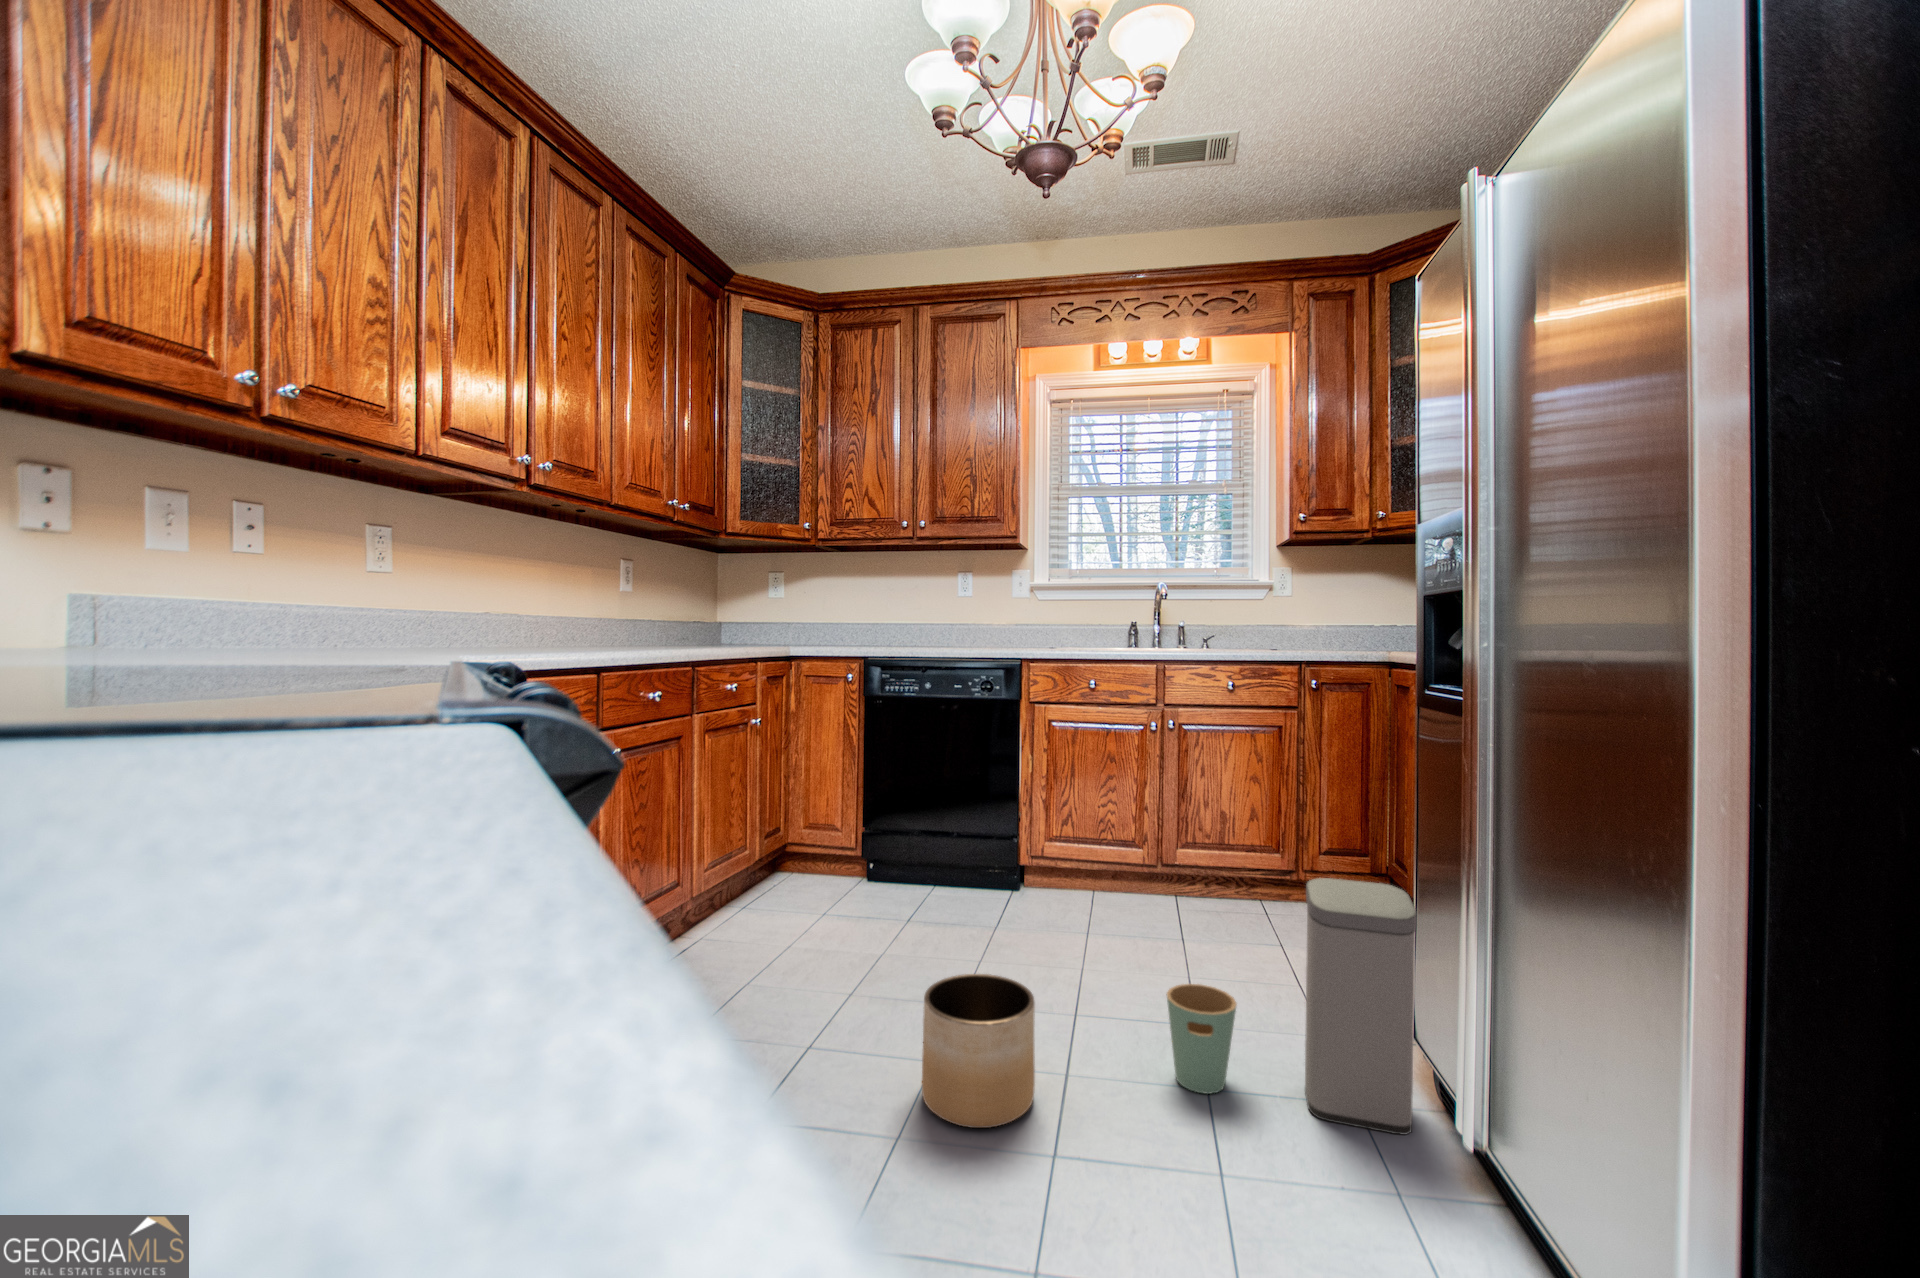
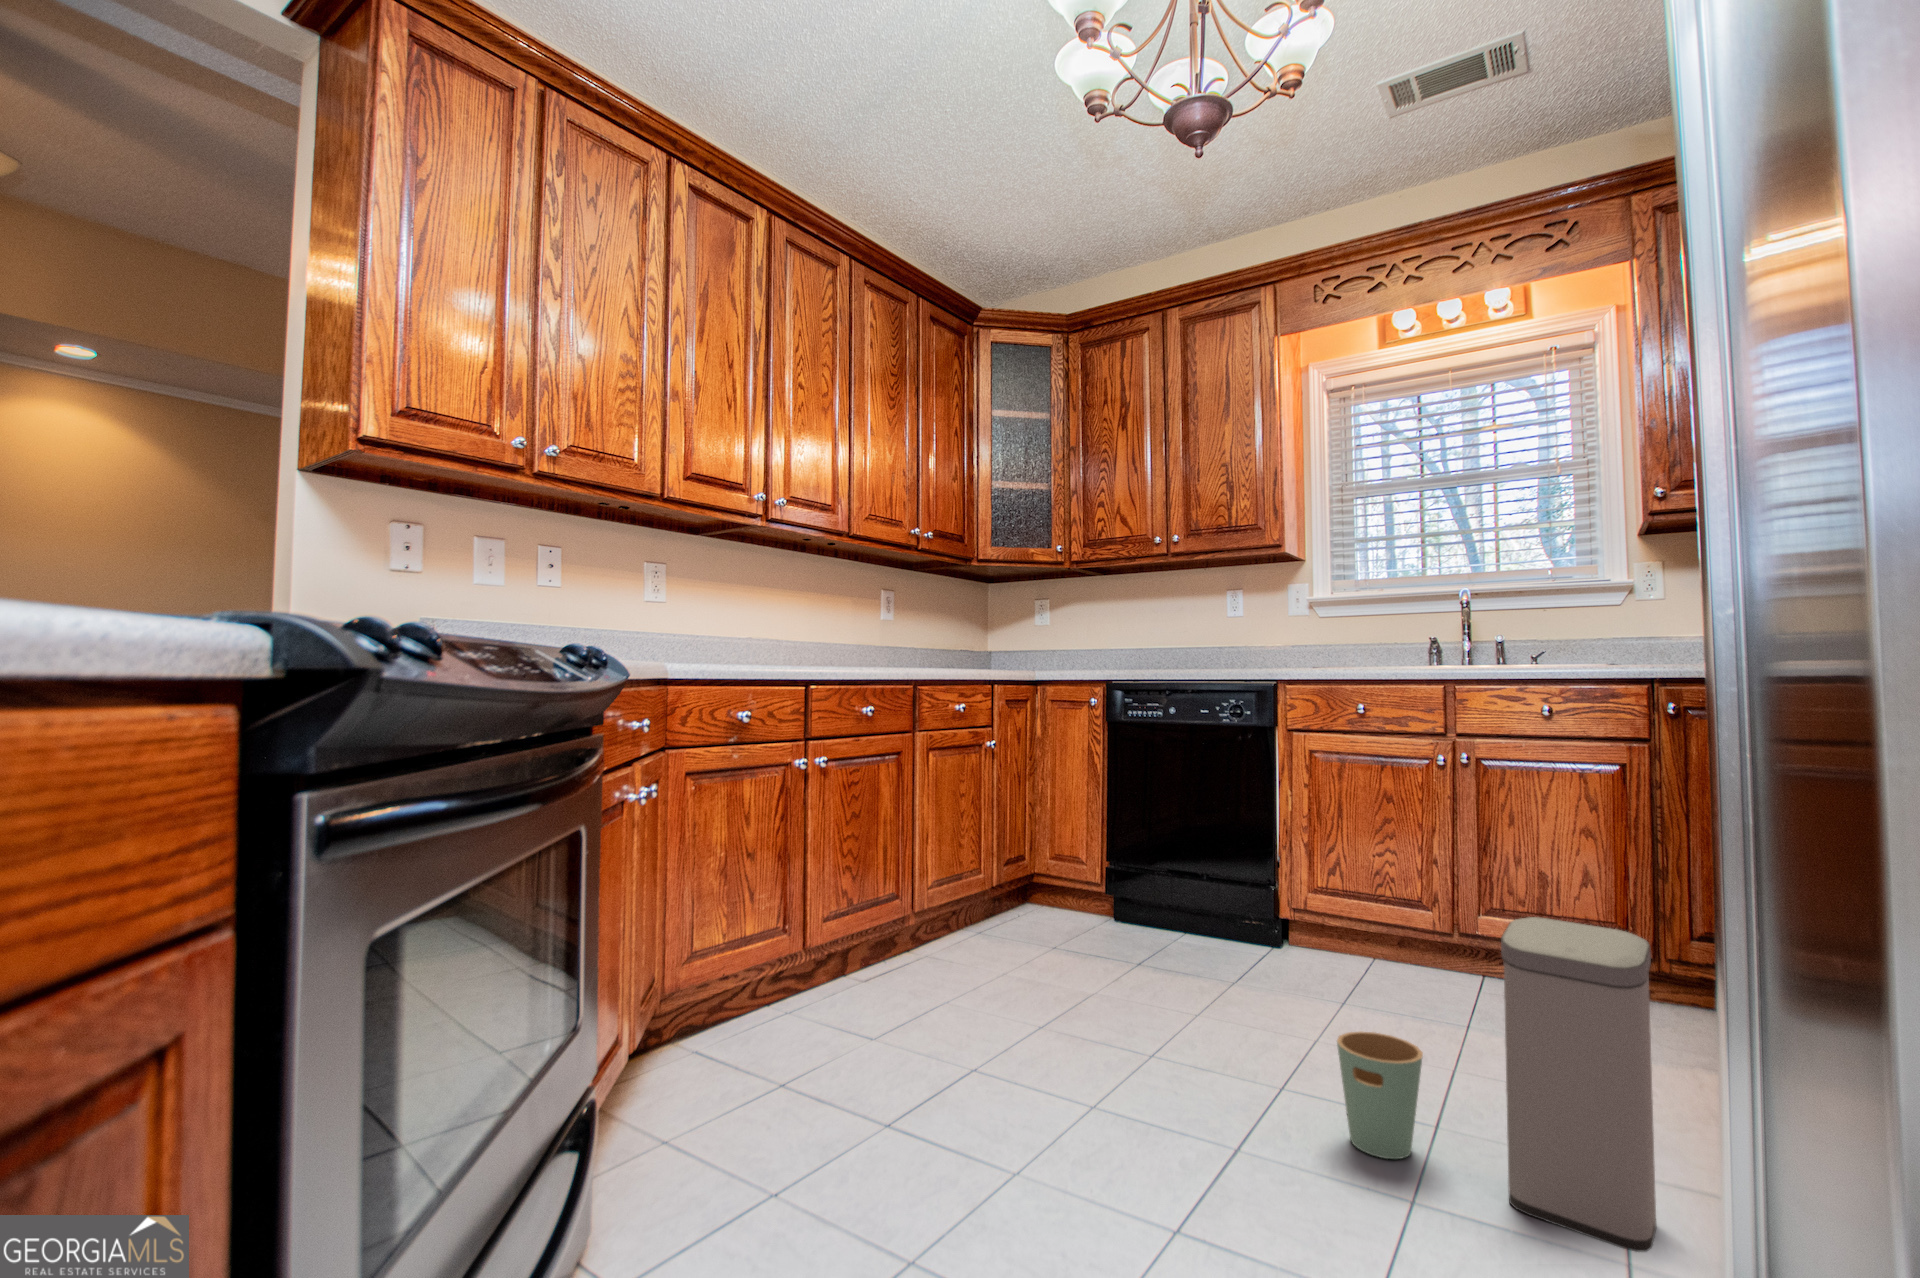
planter: present [922,974,1035,1128] -> none [1056,983,1174,1134]

